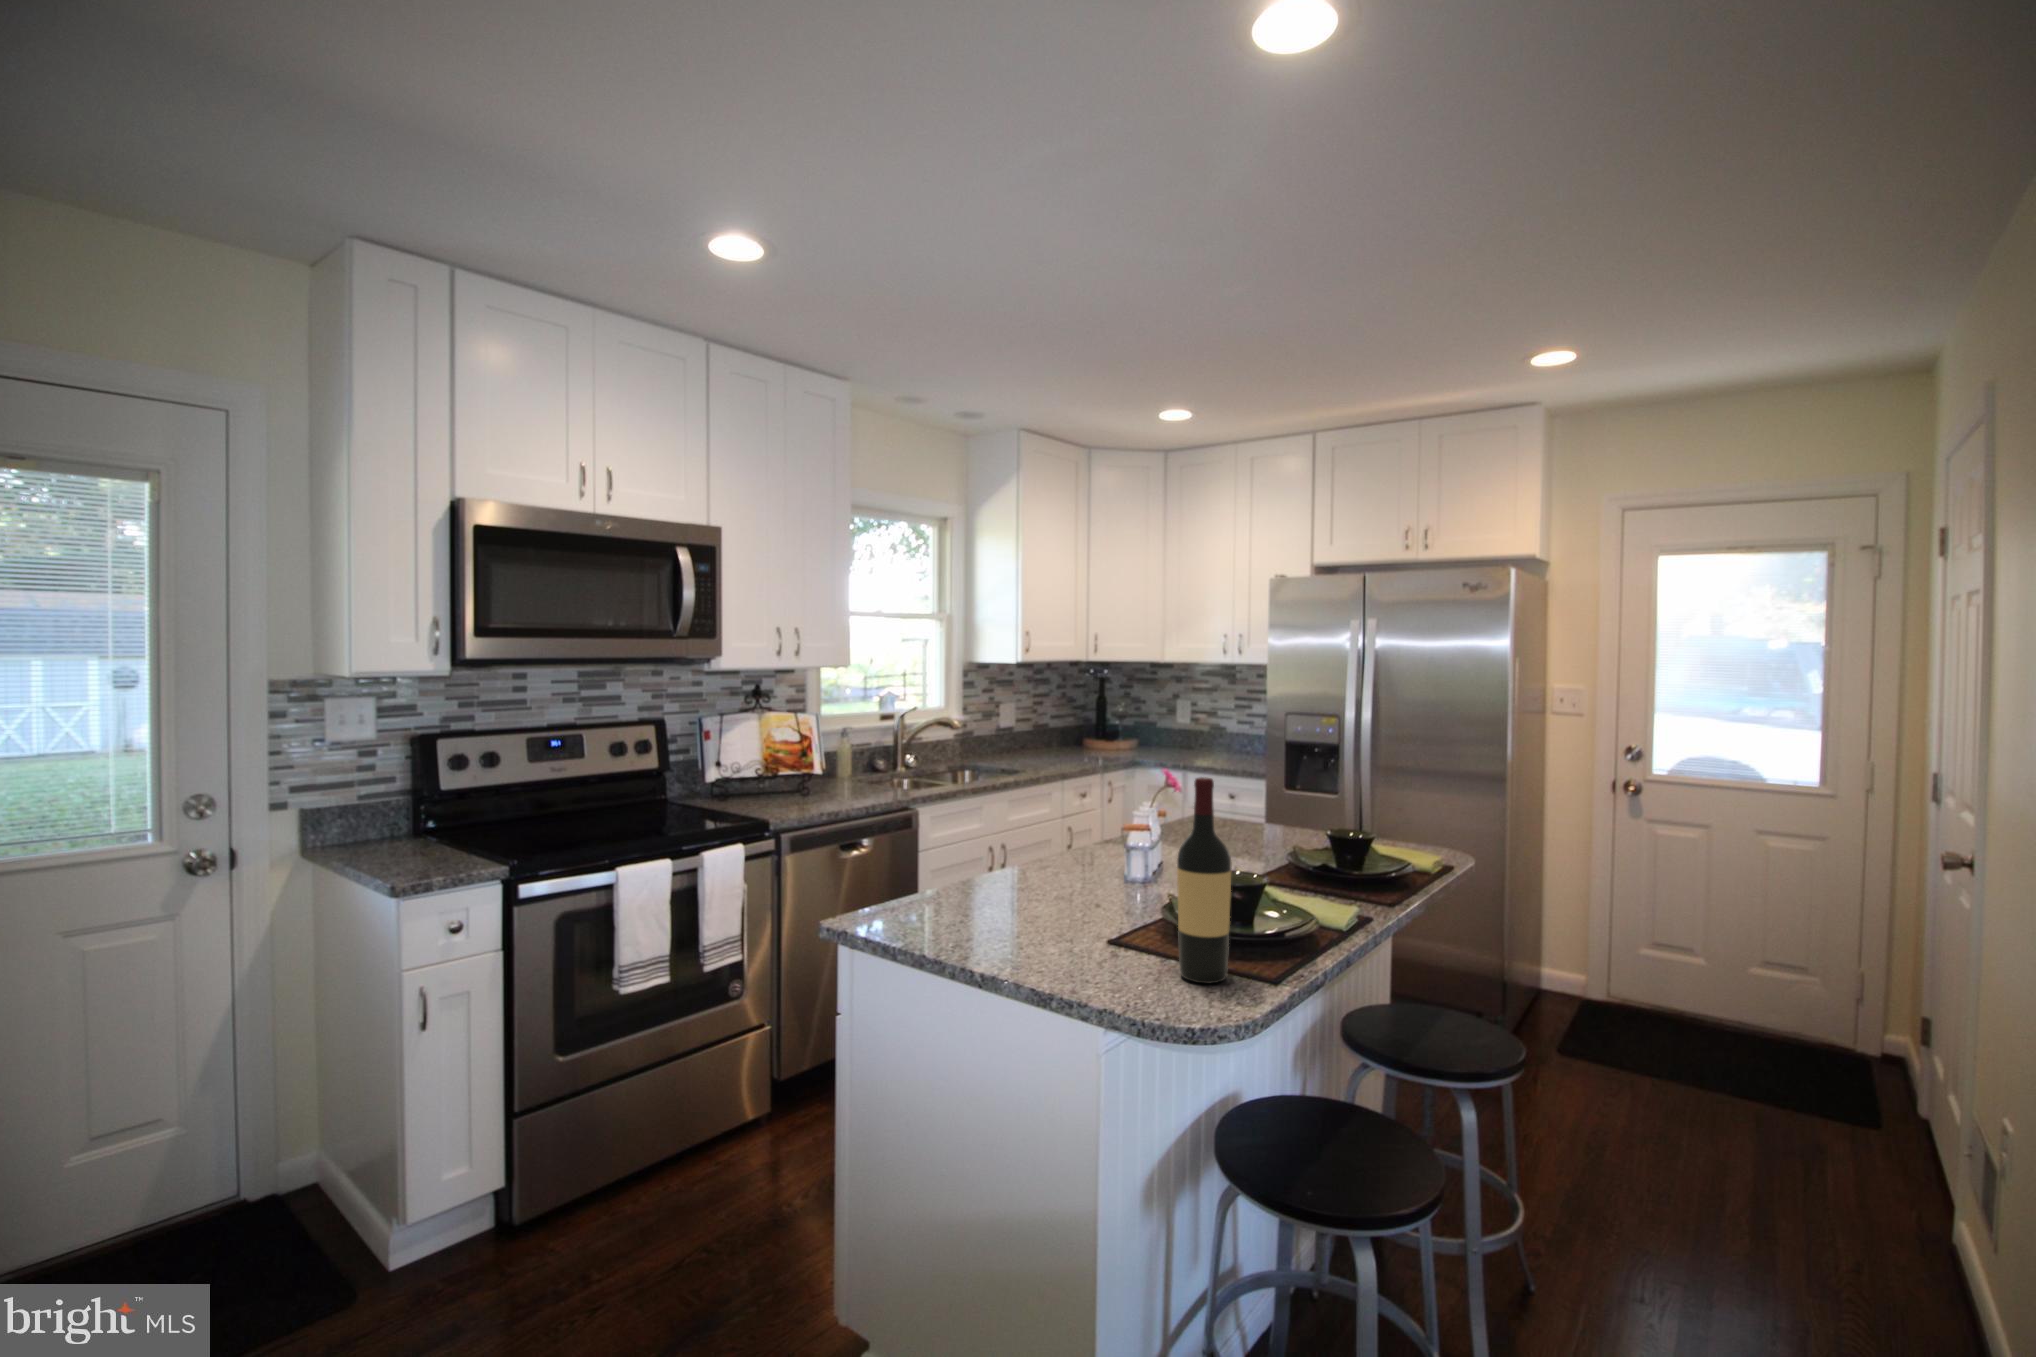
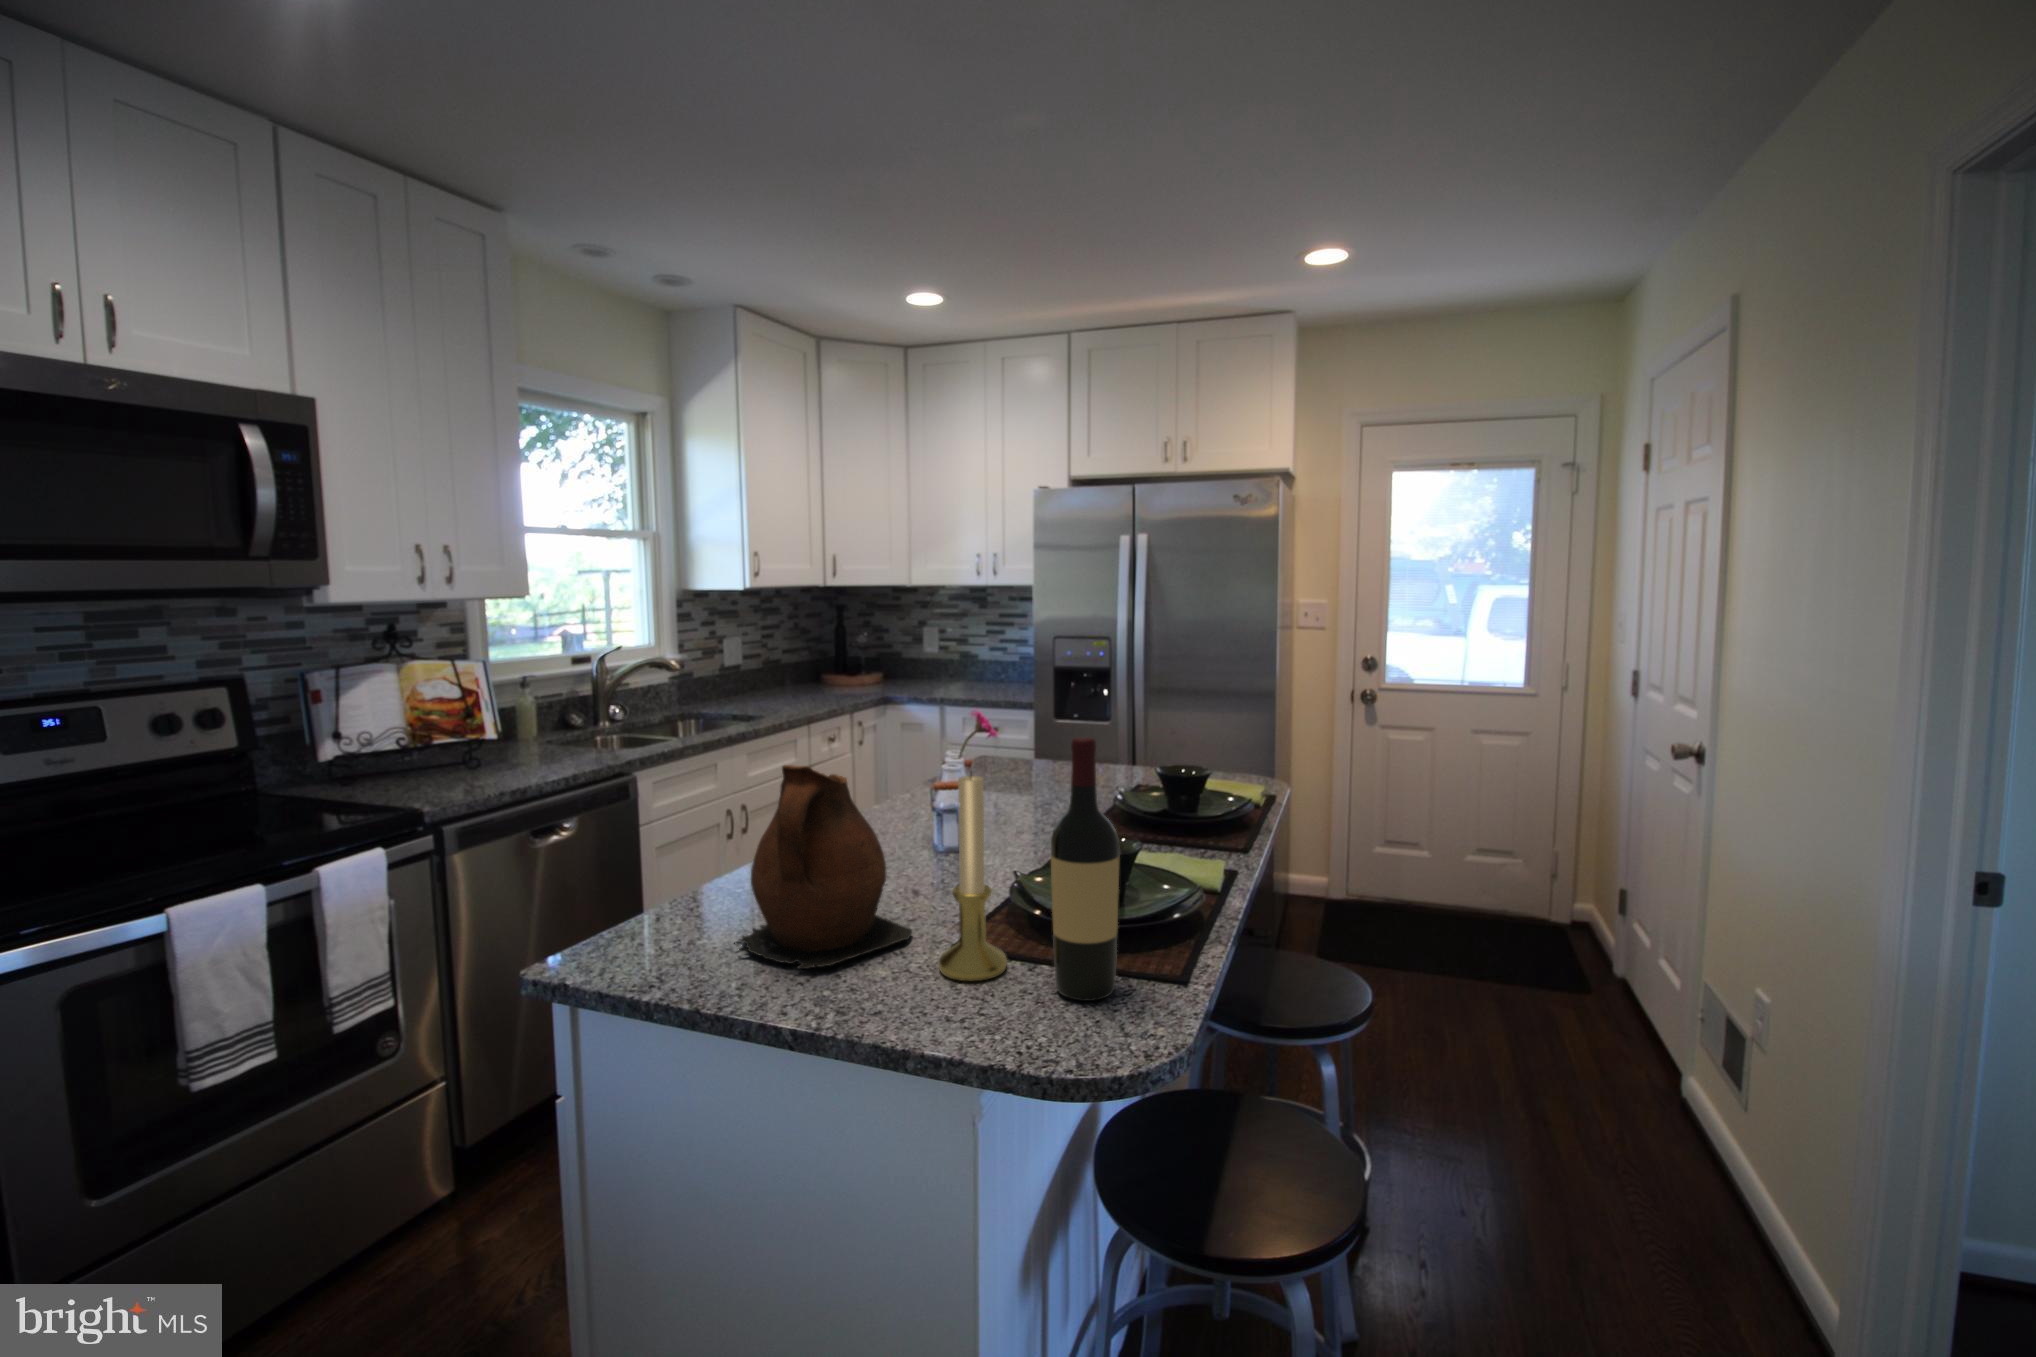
ceramic pitcher: none [955,789,1087,940] -> present [740,765,912,969]
candle holder: none [1097,800,1150,962] -> present [939,775,1007,981]

